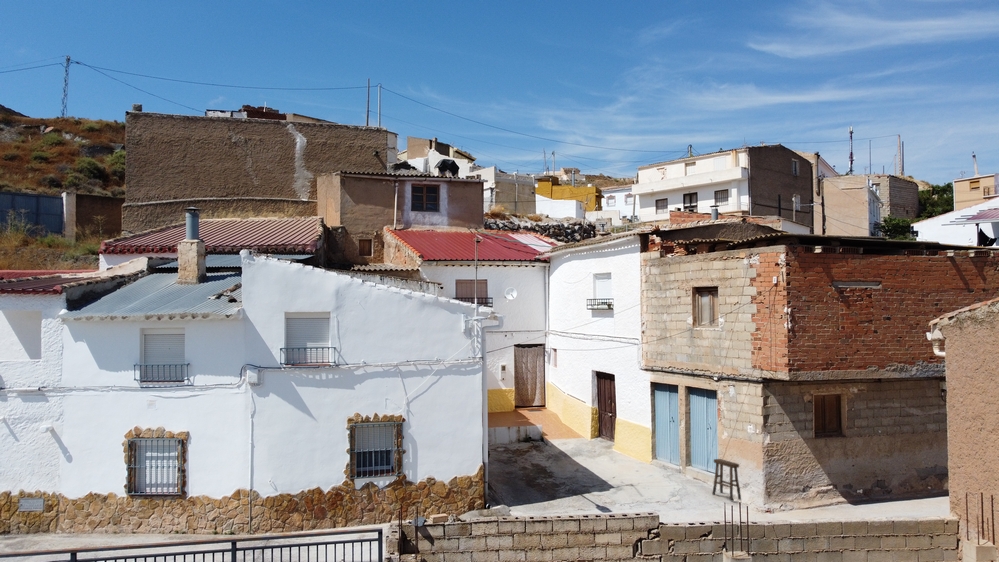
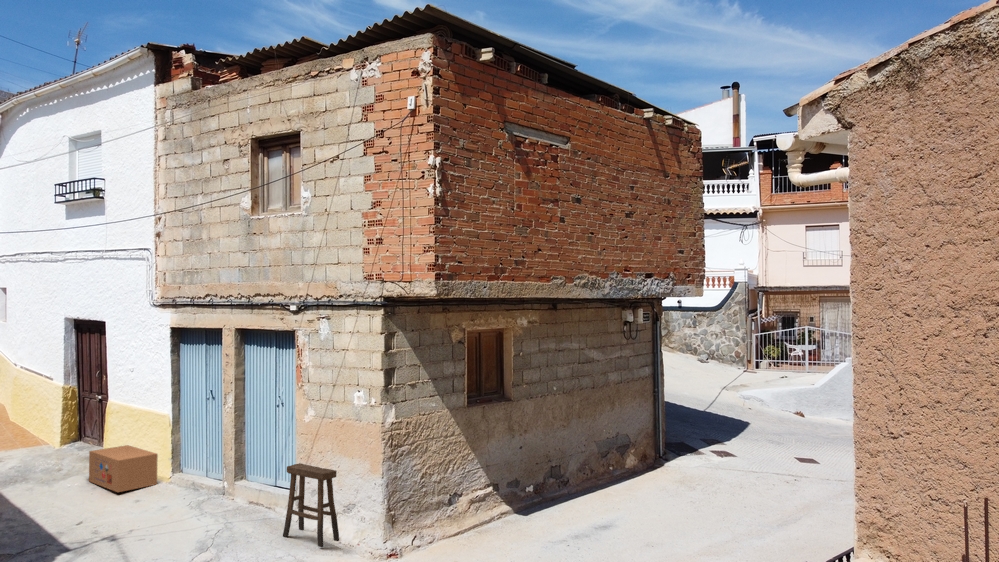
cardboard box: none [611,441,645,465] -> present [89,445,158,492]

